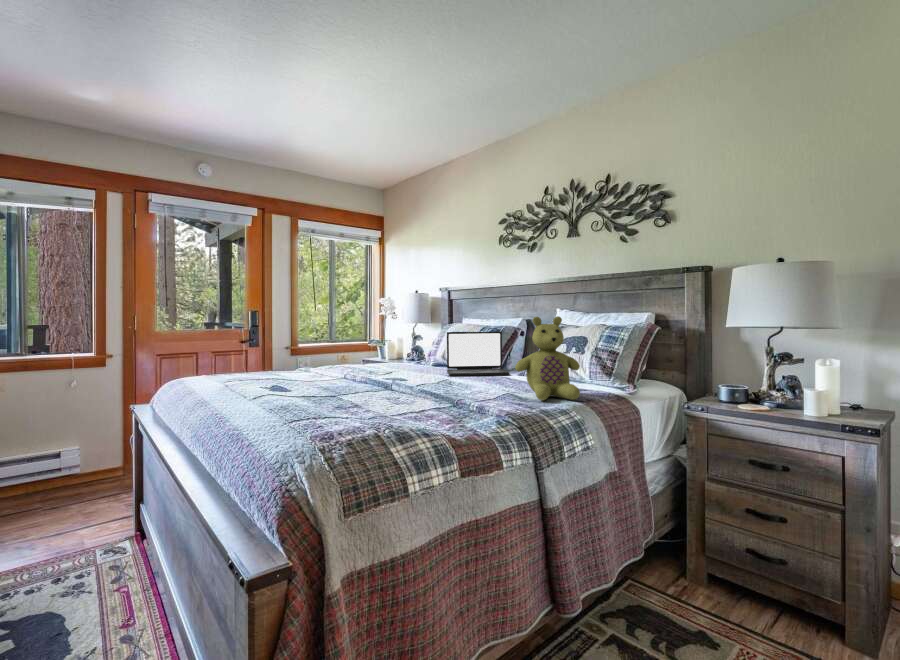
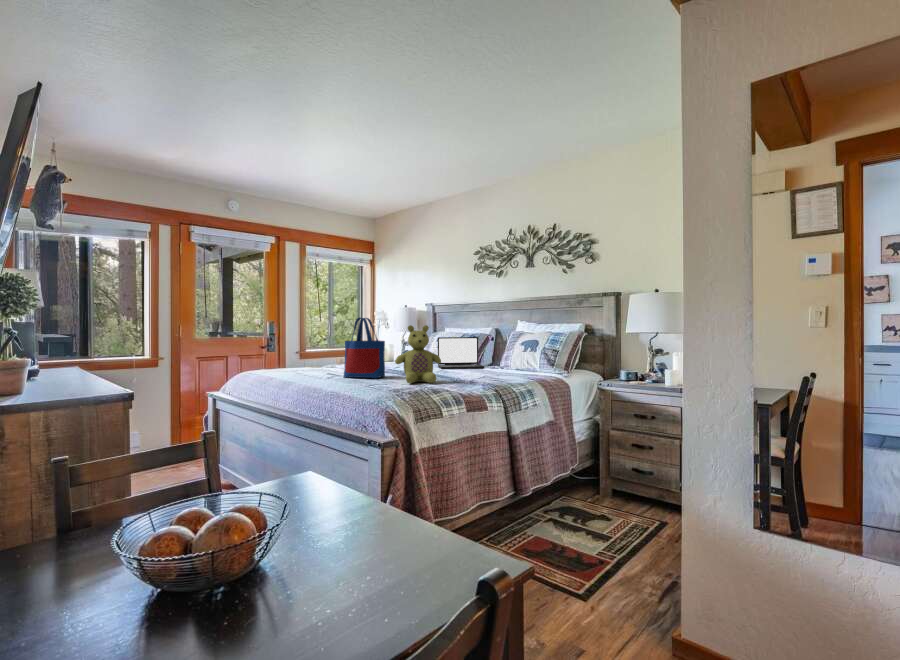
tote bag: none [296,306,358,398] -> present [343,318,385,378]
stuffed bear: present [515,316,580,400] -> present [395,325,441,383]

